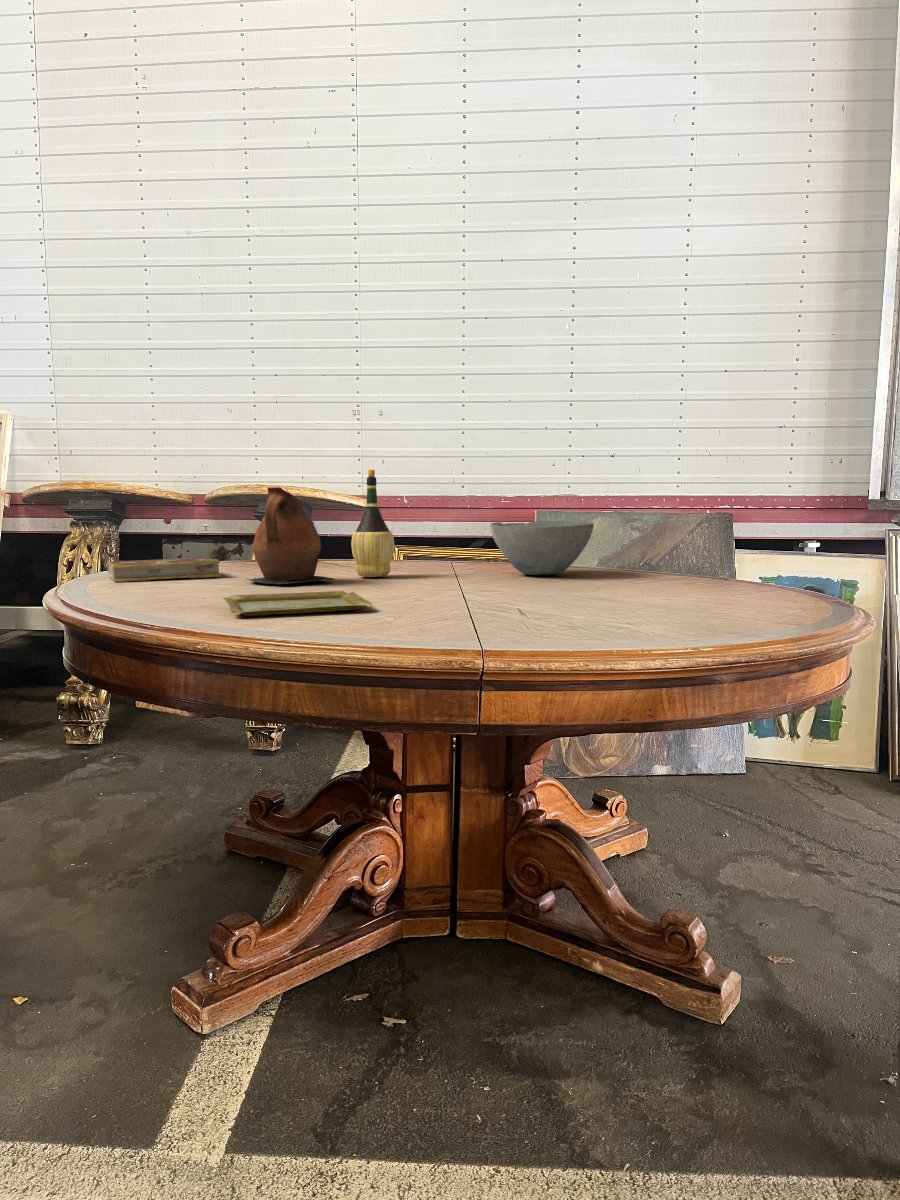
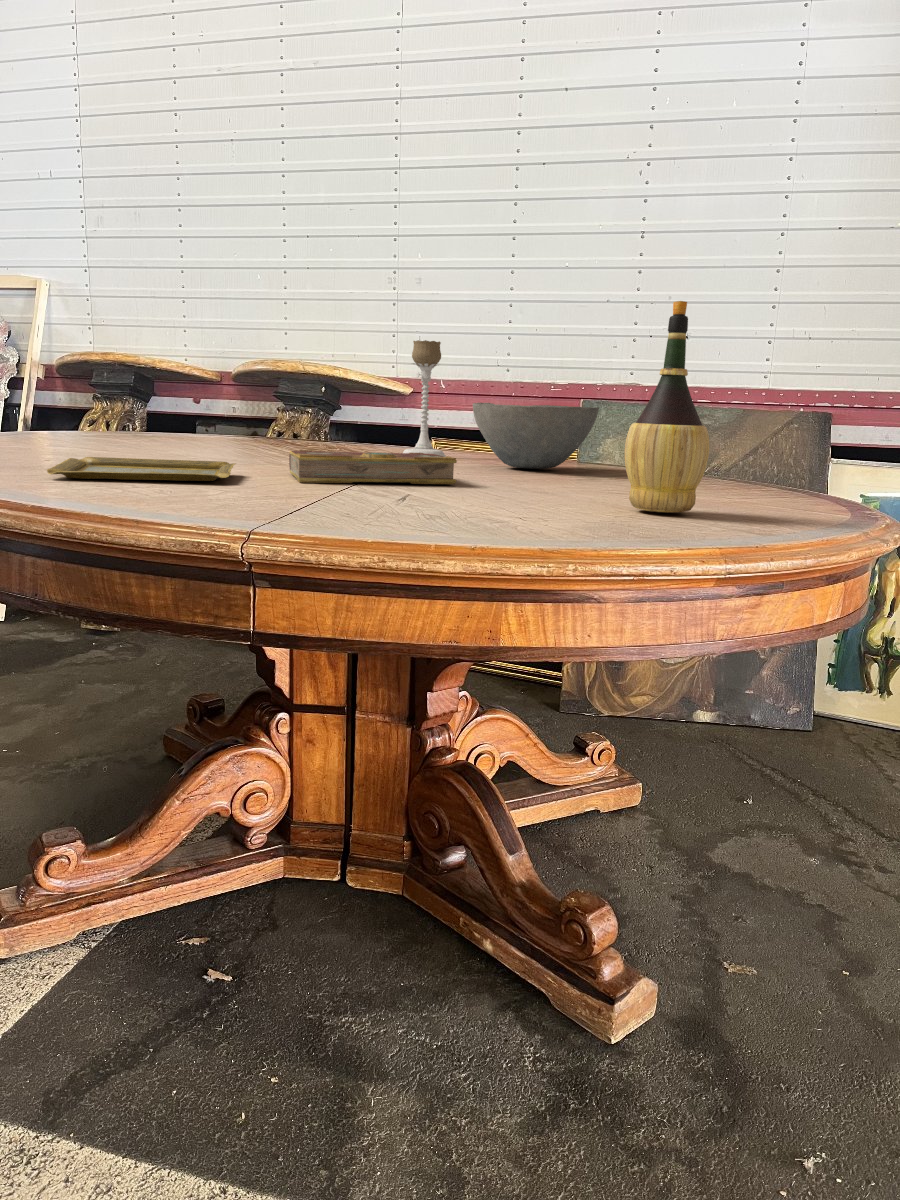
wine bottle: present [351,470,394,577] -> present [625,301,709,513]
candle holder: none [415,472,454,569] -> present [403,340,446,457]
ceramic pitcher: present [248,487,334,584] -> none [170,341,272,459]
book: present [108,557,221,582] -> present [289,450,457,484]

